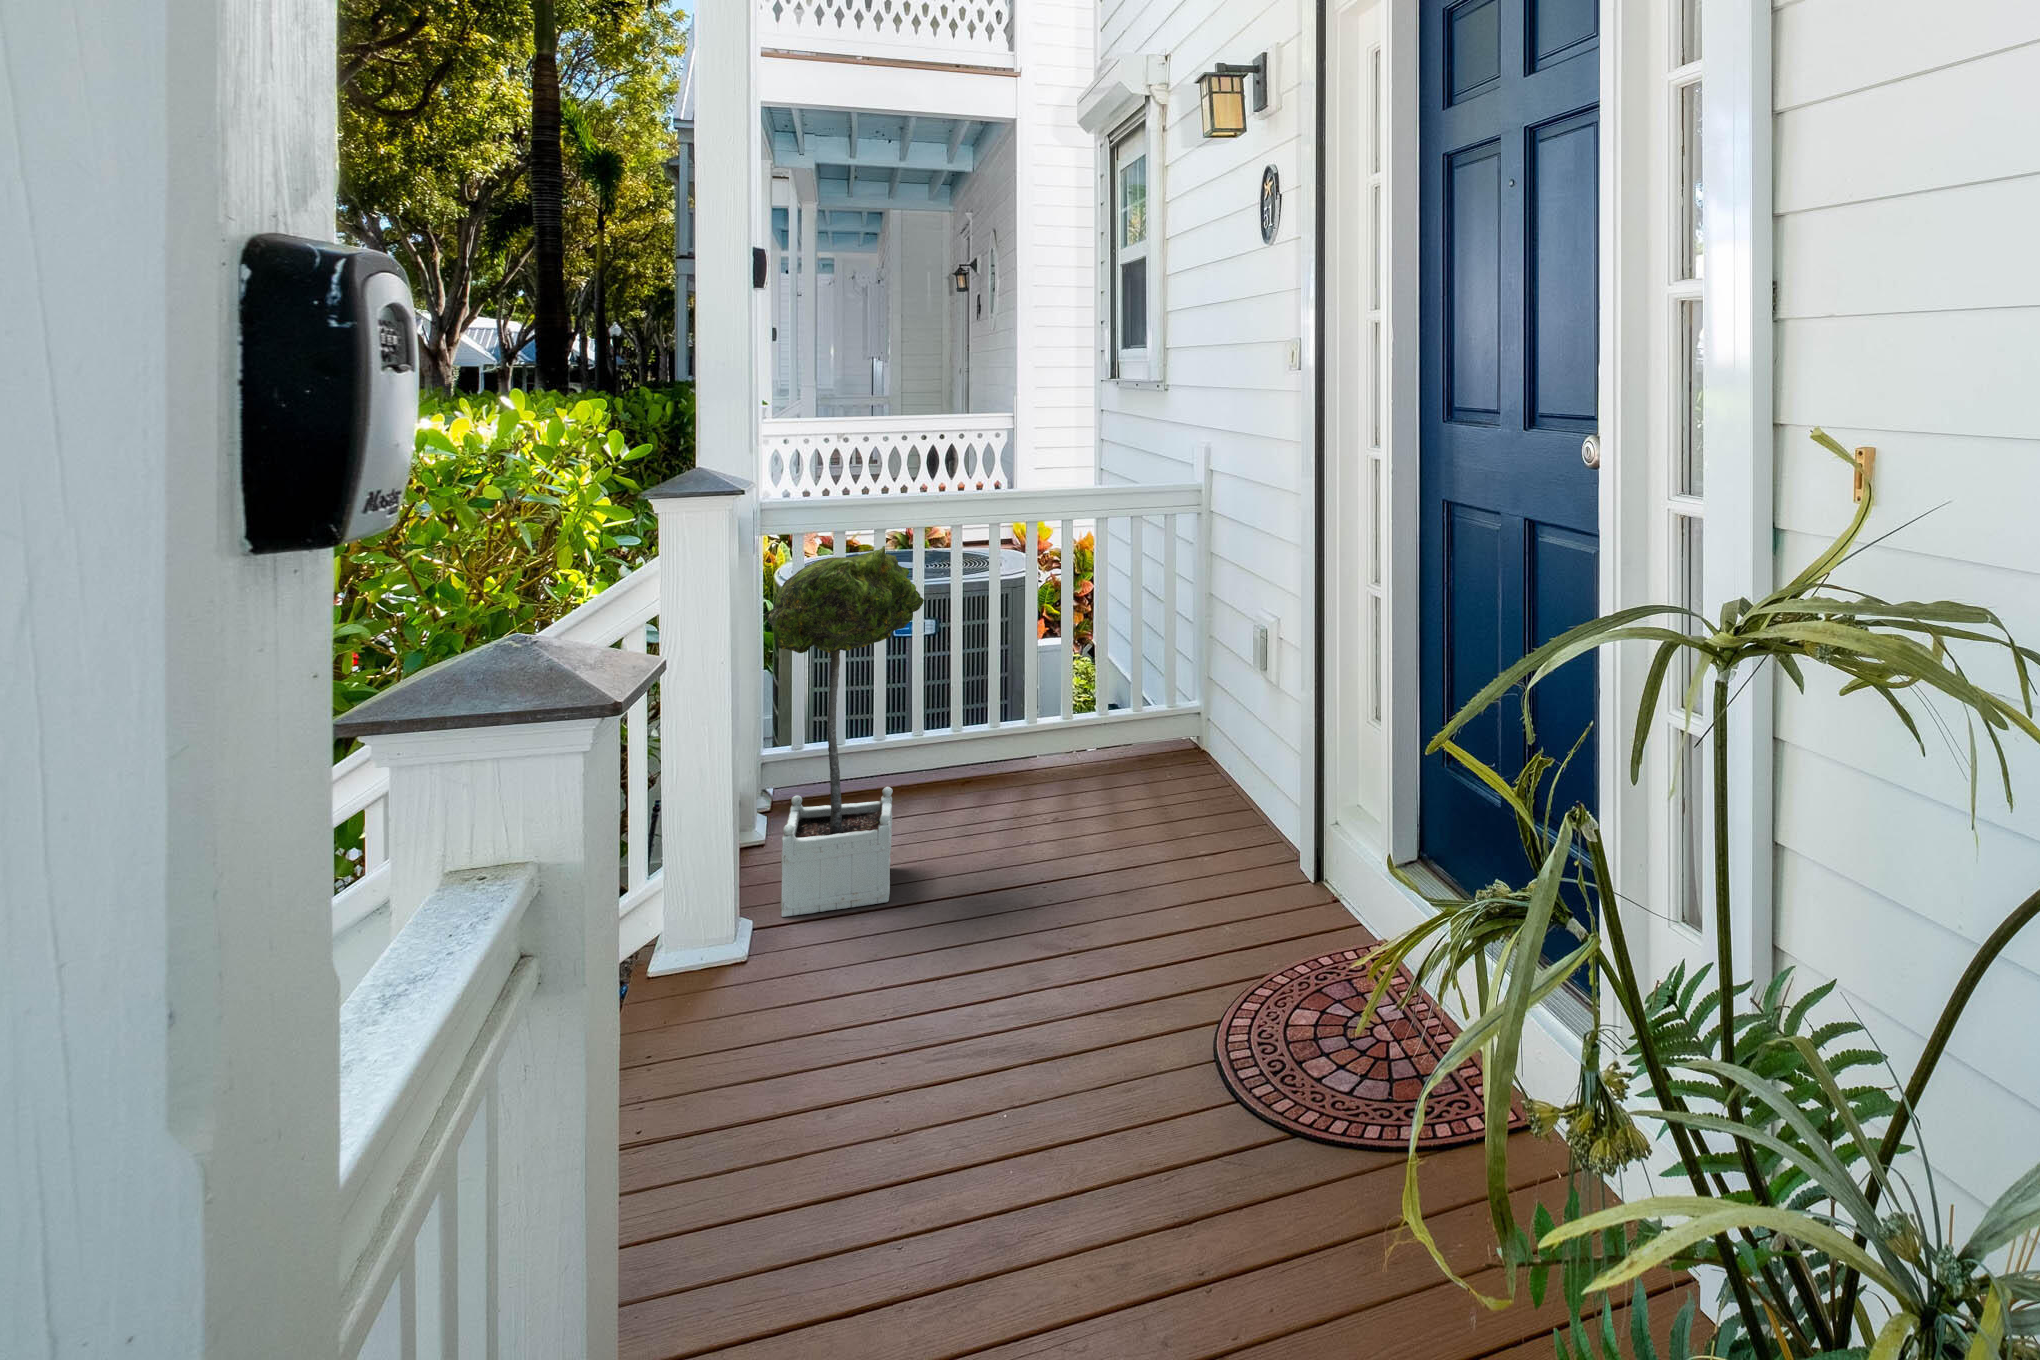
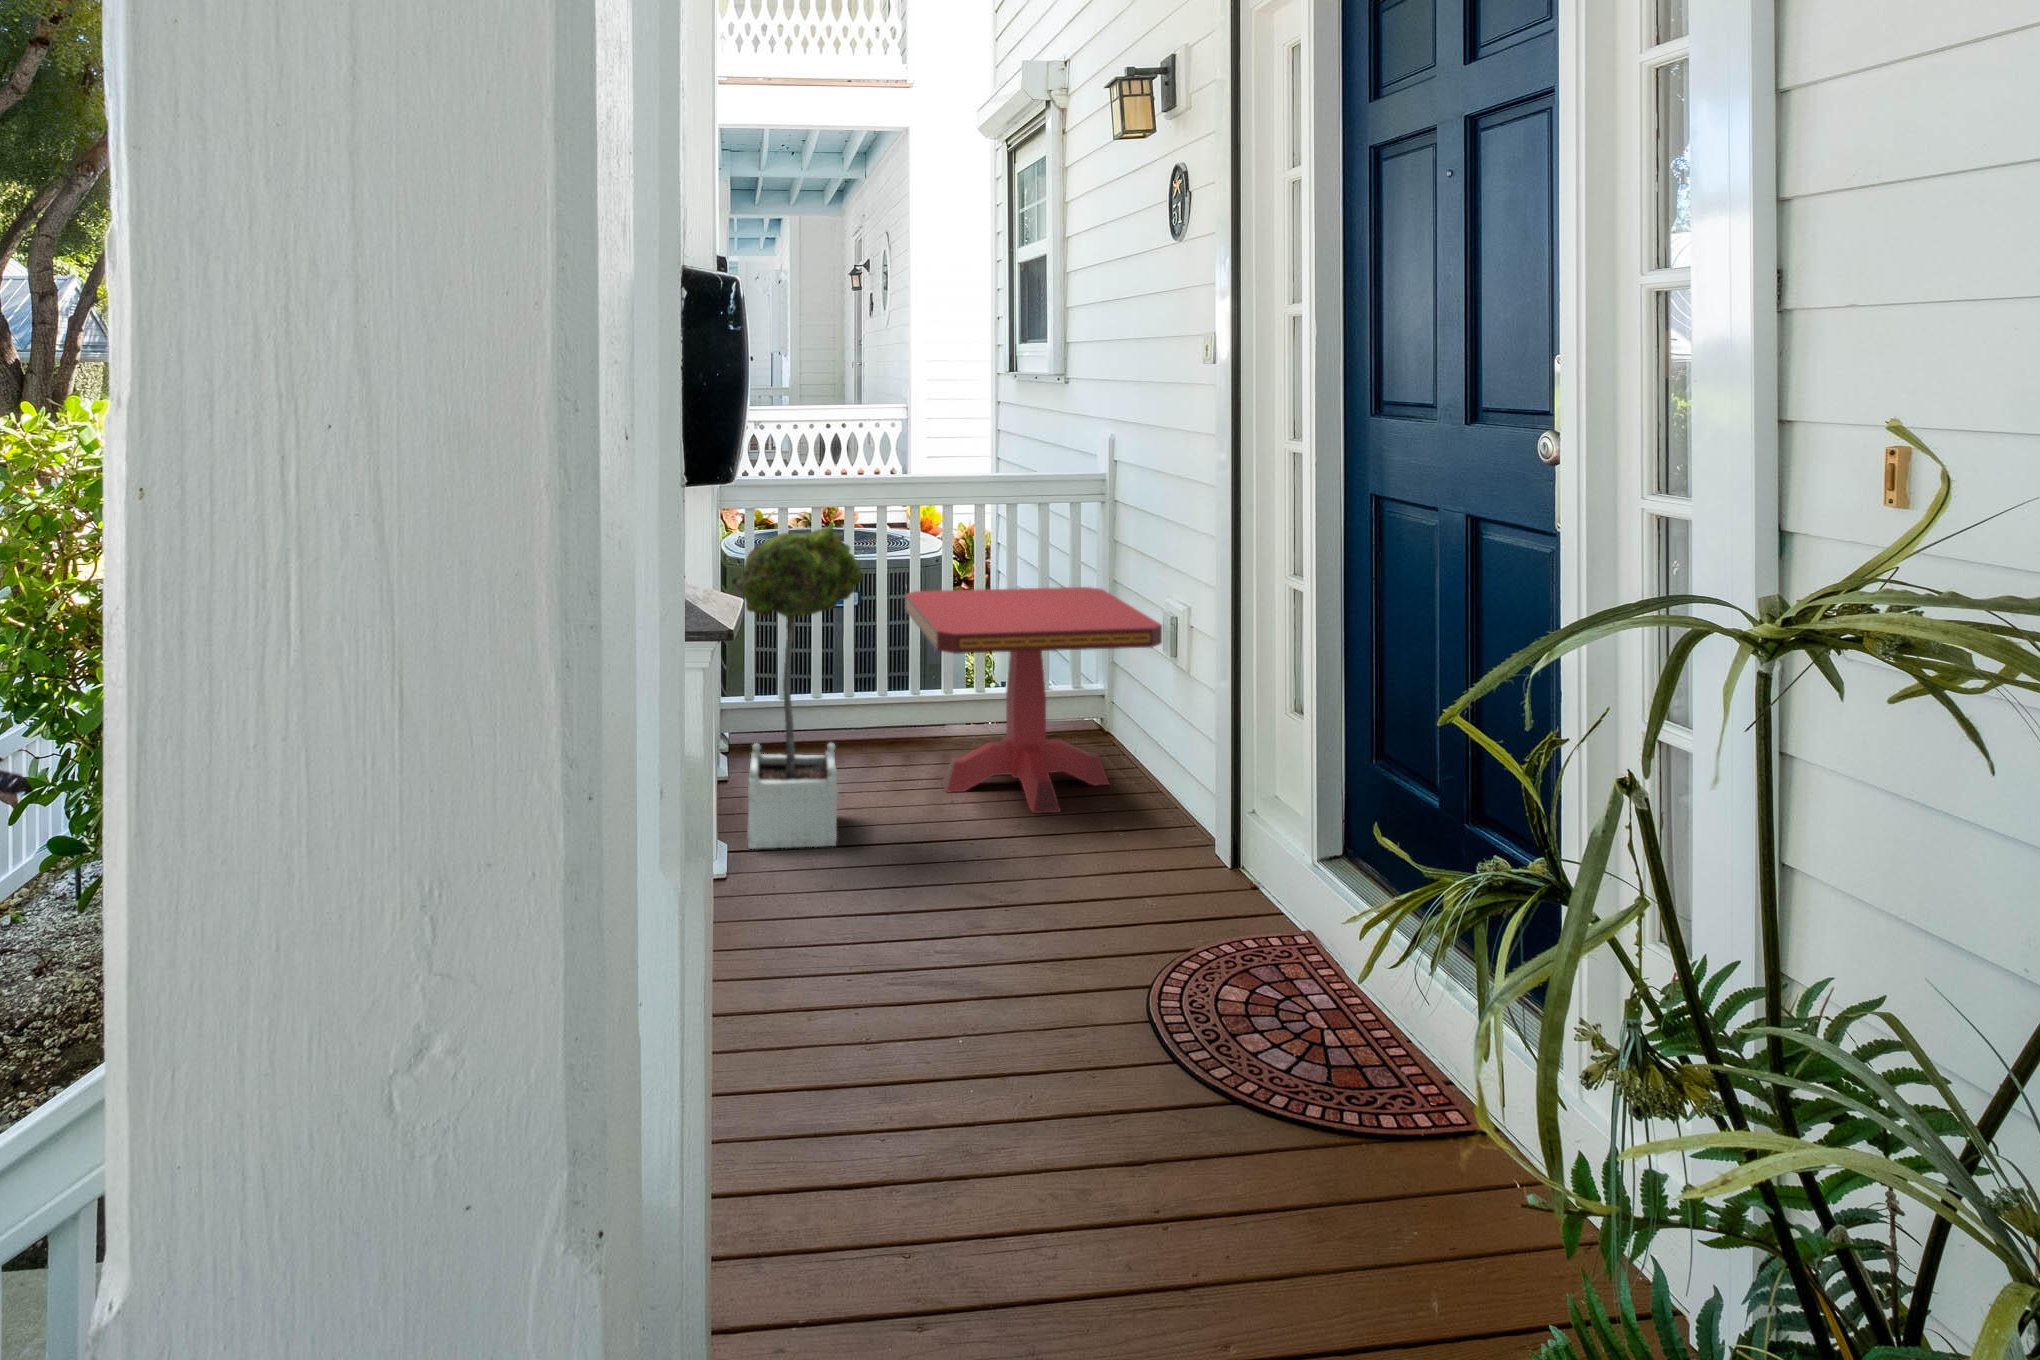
side table: none [983,599,1252,842] -> present [905,587,1162,813]

